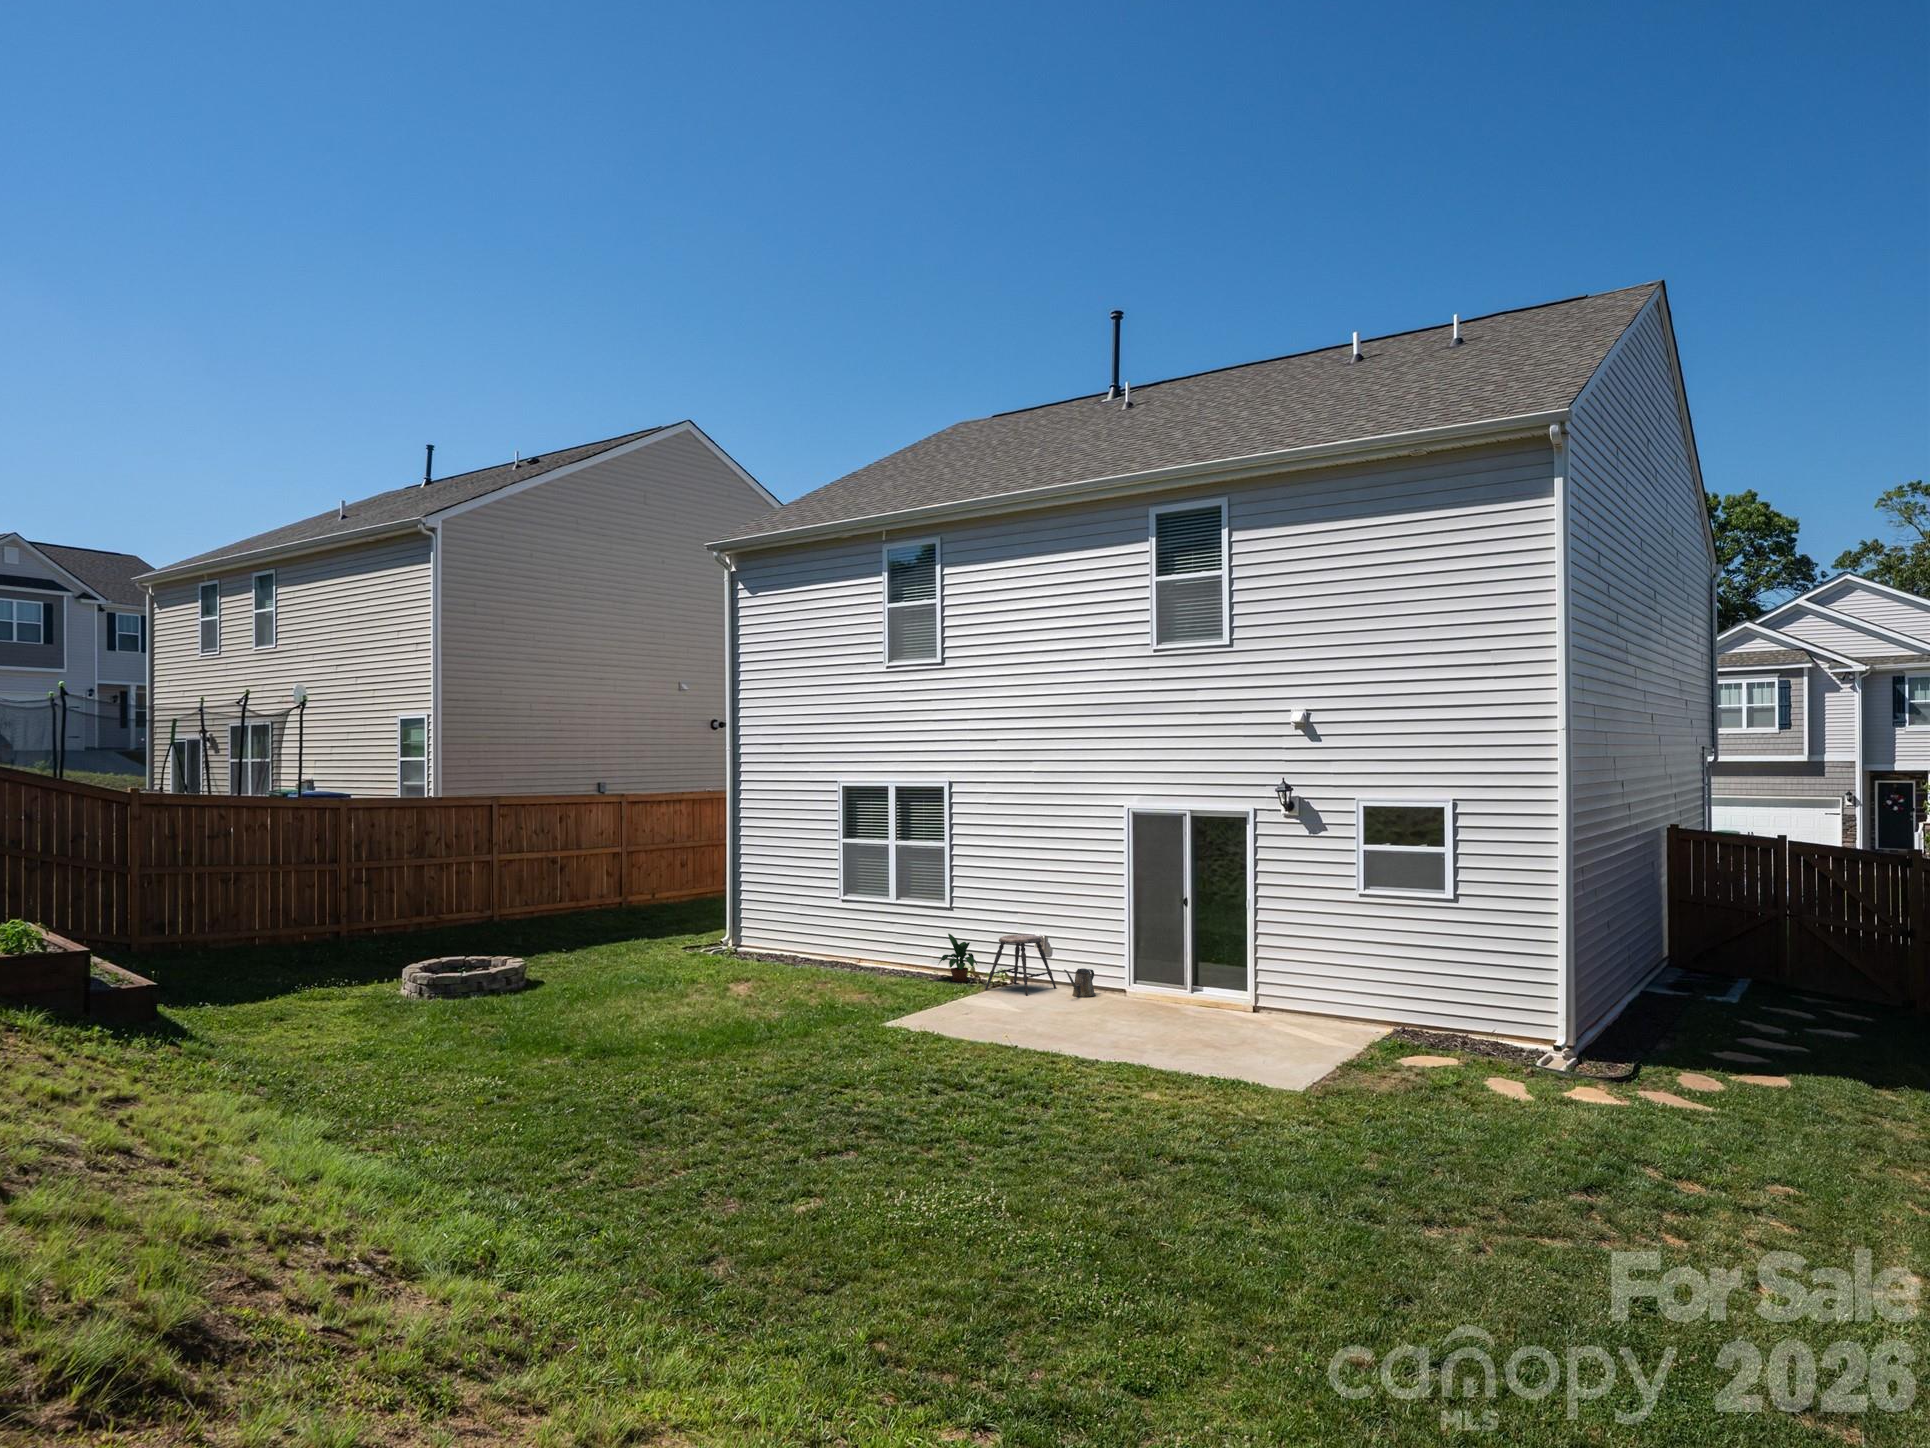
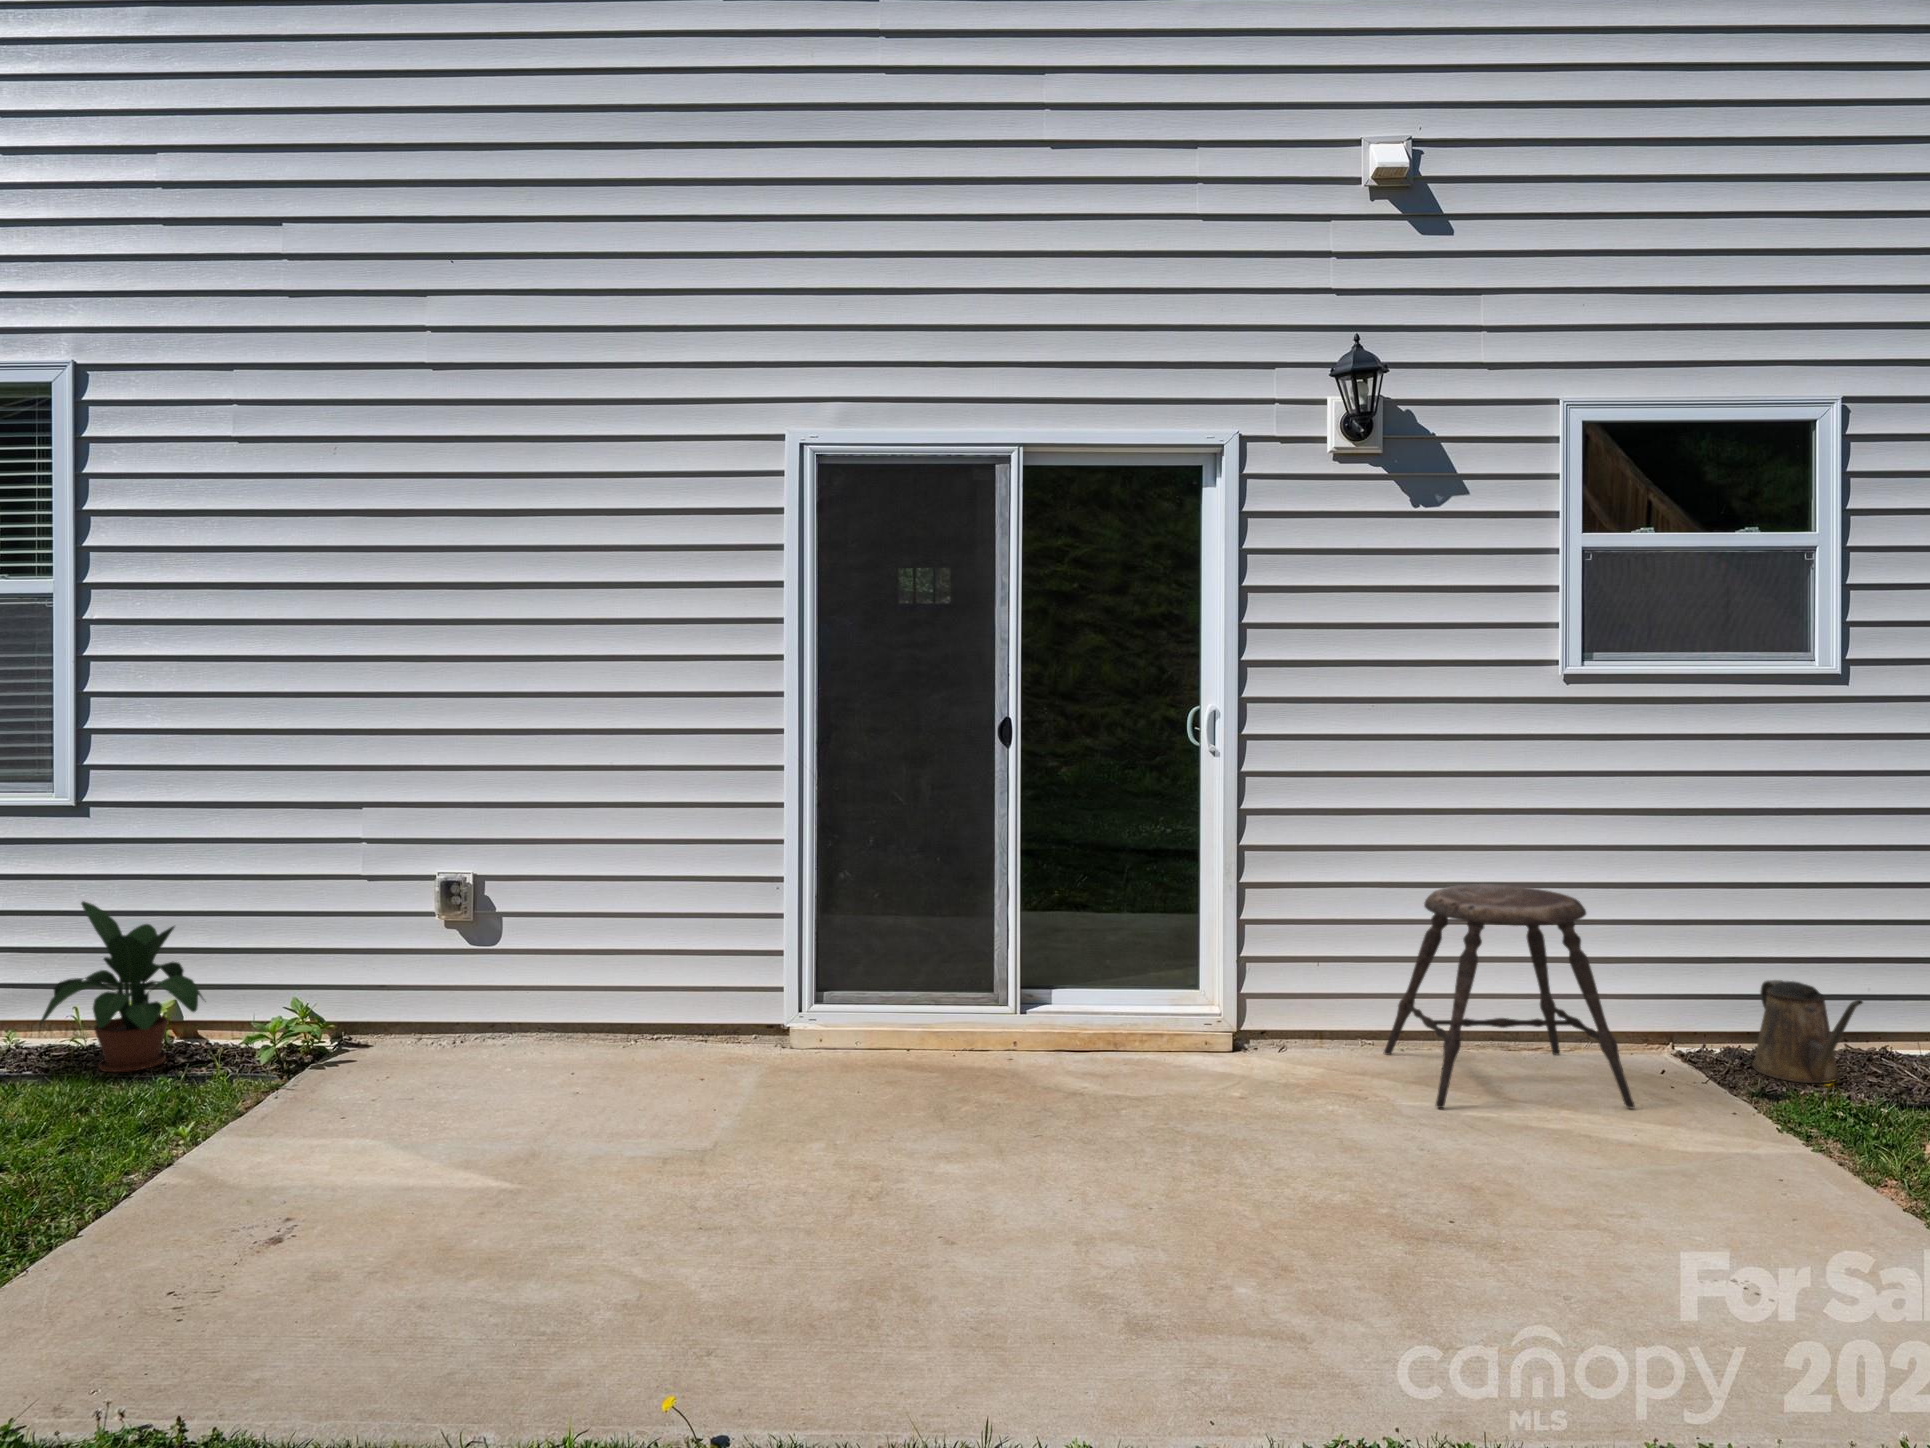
stool: present [985,935,1057,995] -> present [1384,884,1635,1108]
watering can: present [1064,968,1095,997] -> present [1752,980,1863,1083]

